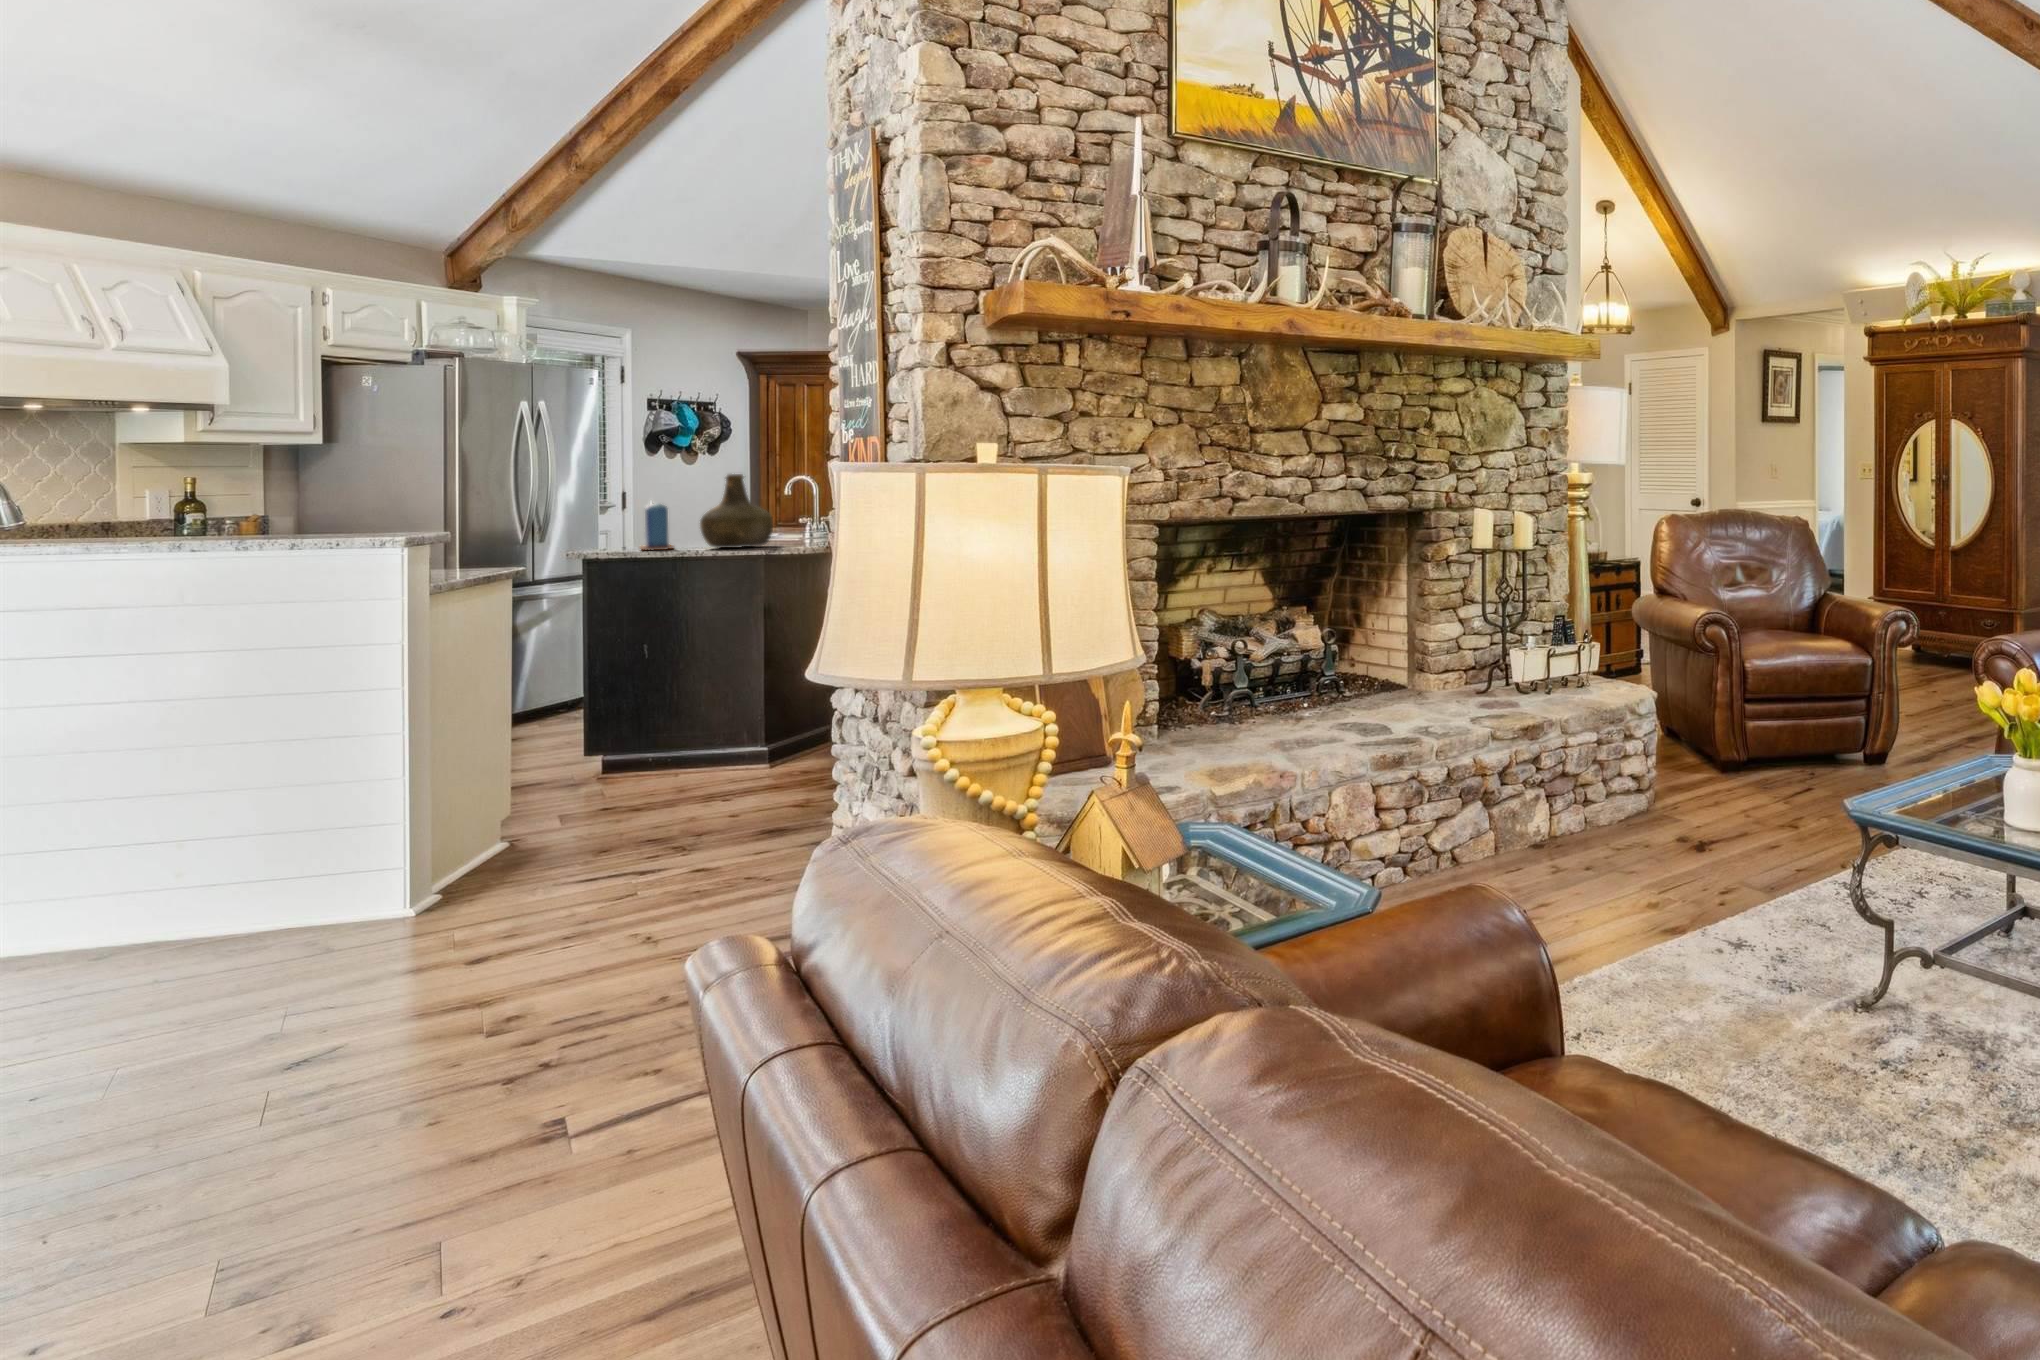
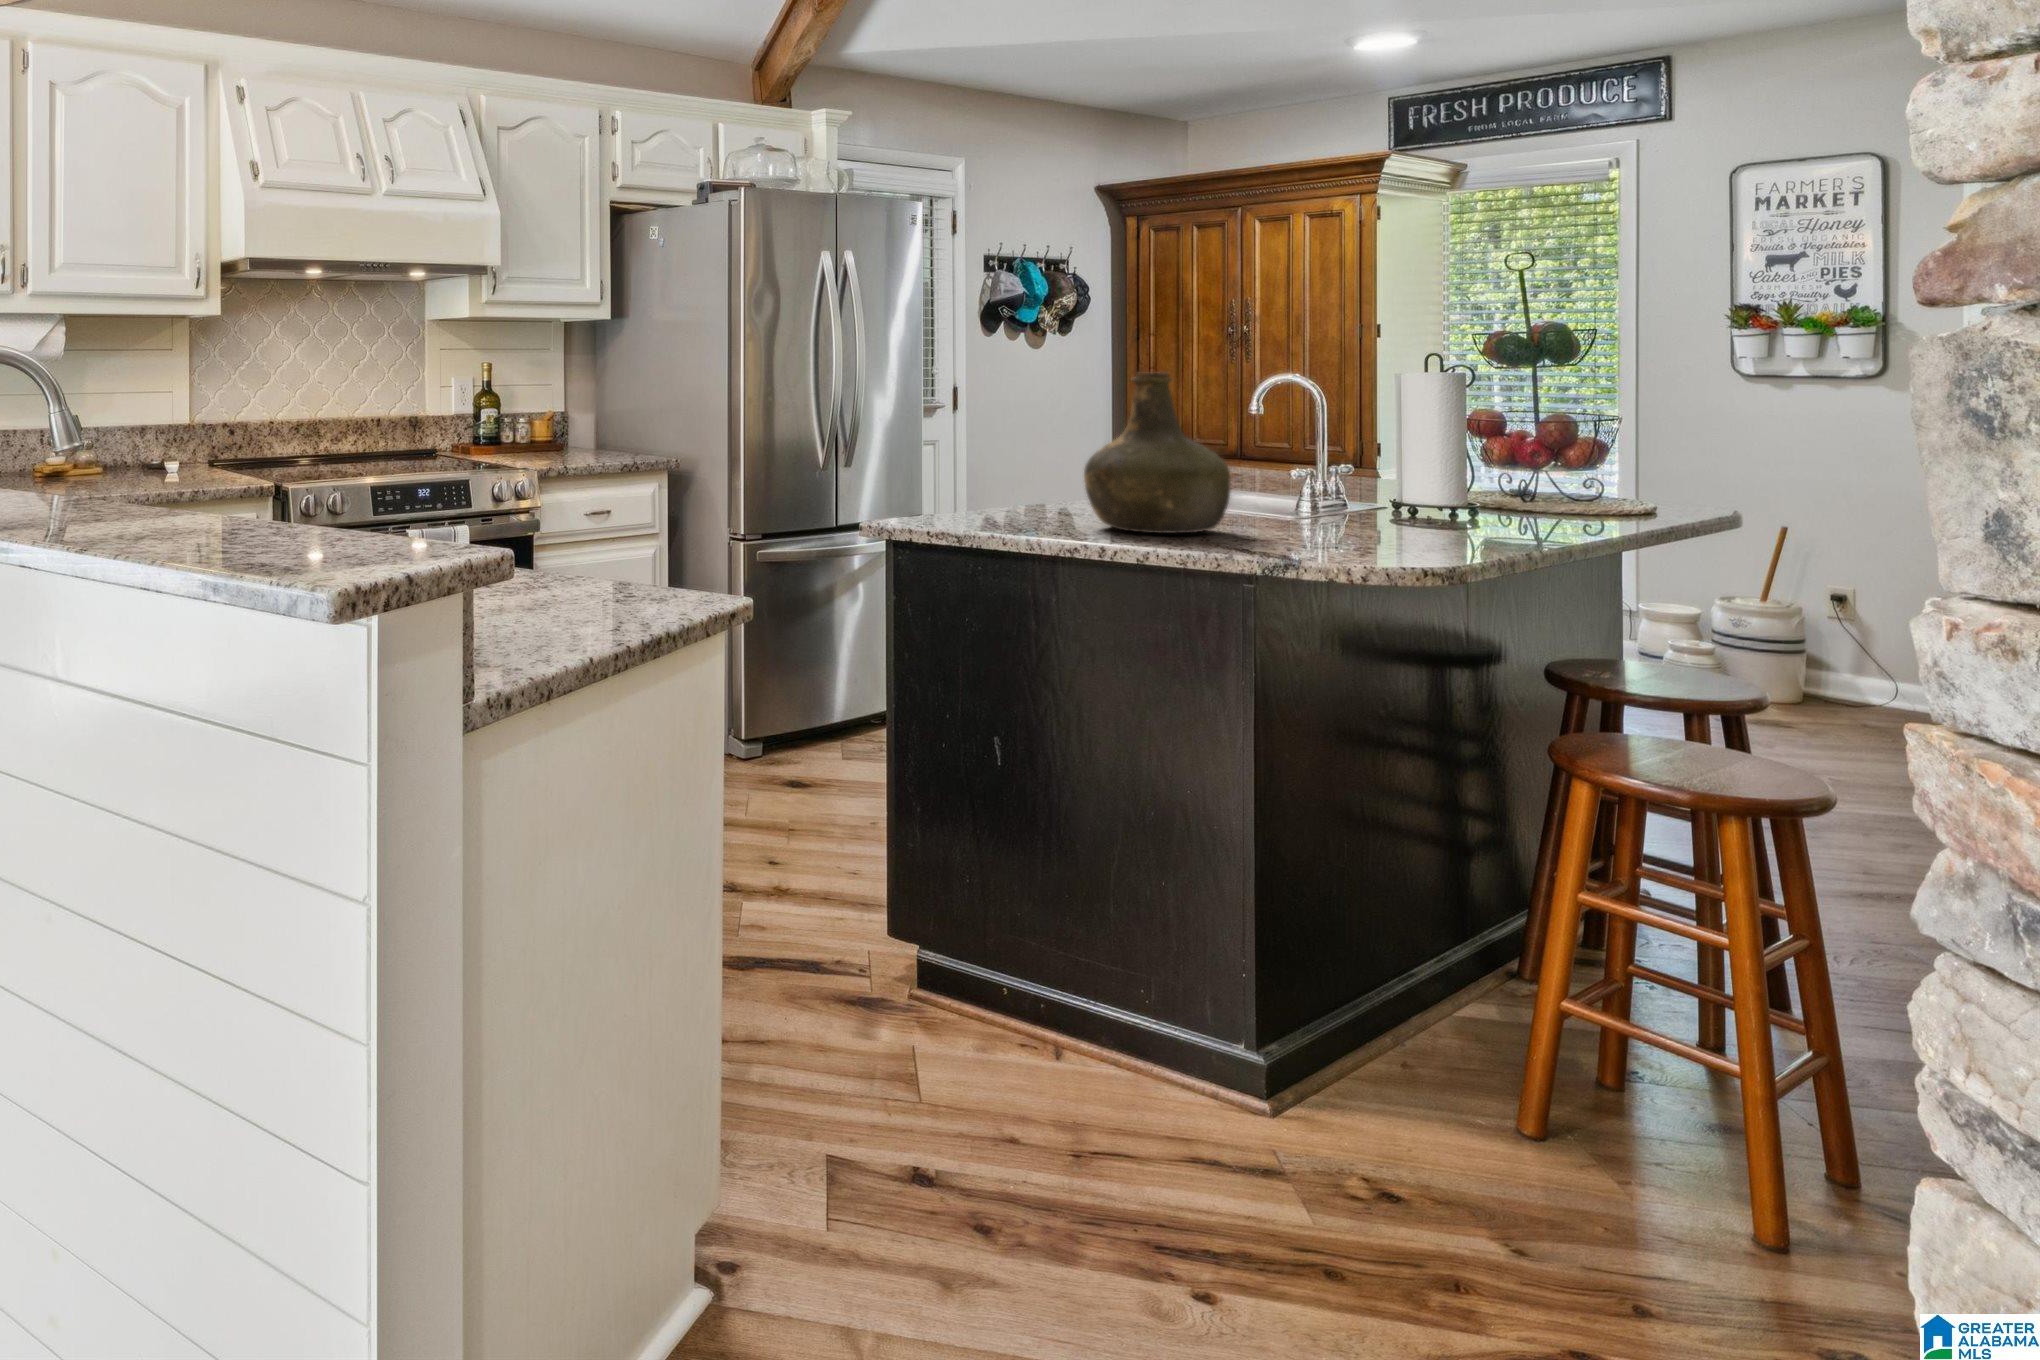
candle: present [640,503,674,550] -> none [974,420,1037,521]

